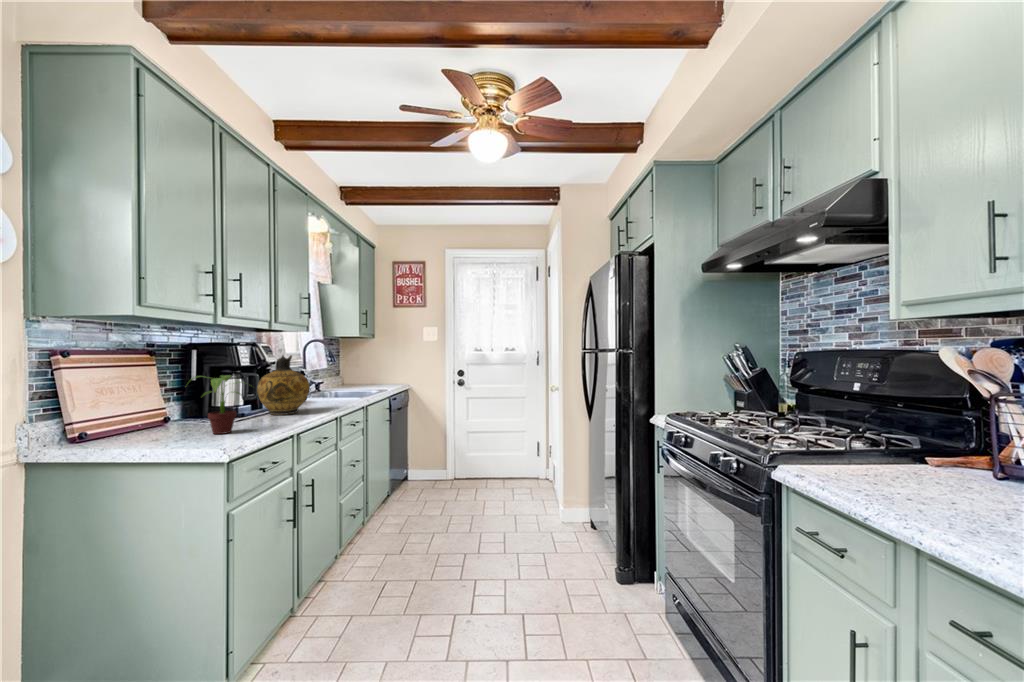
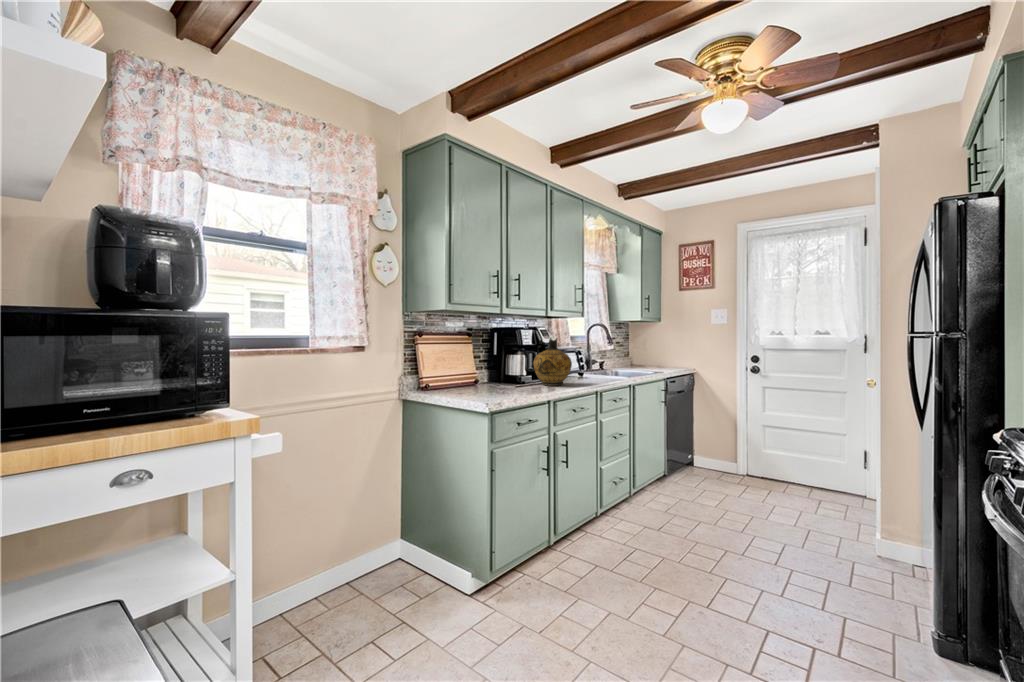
potted plant: present [199,375,240,434] -> none [479,351,520,393]

